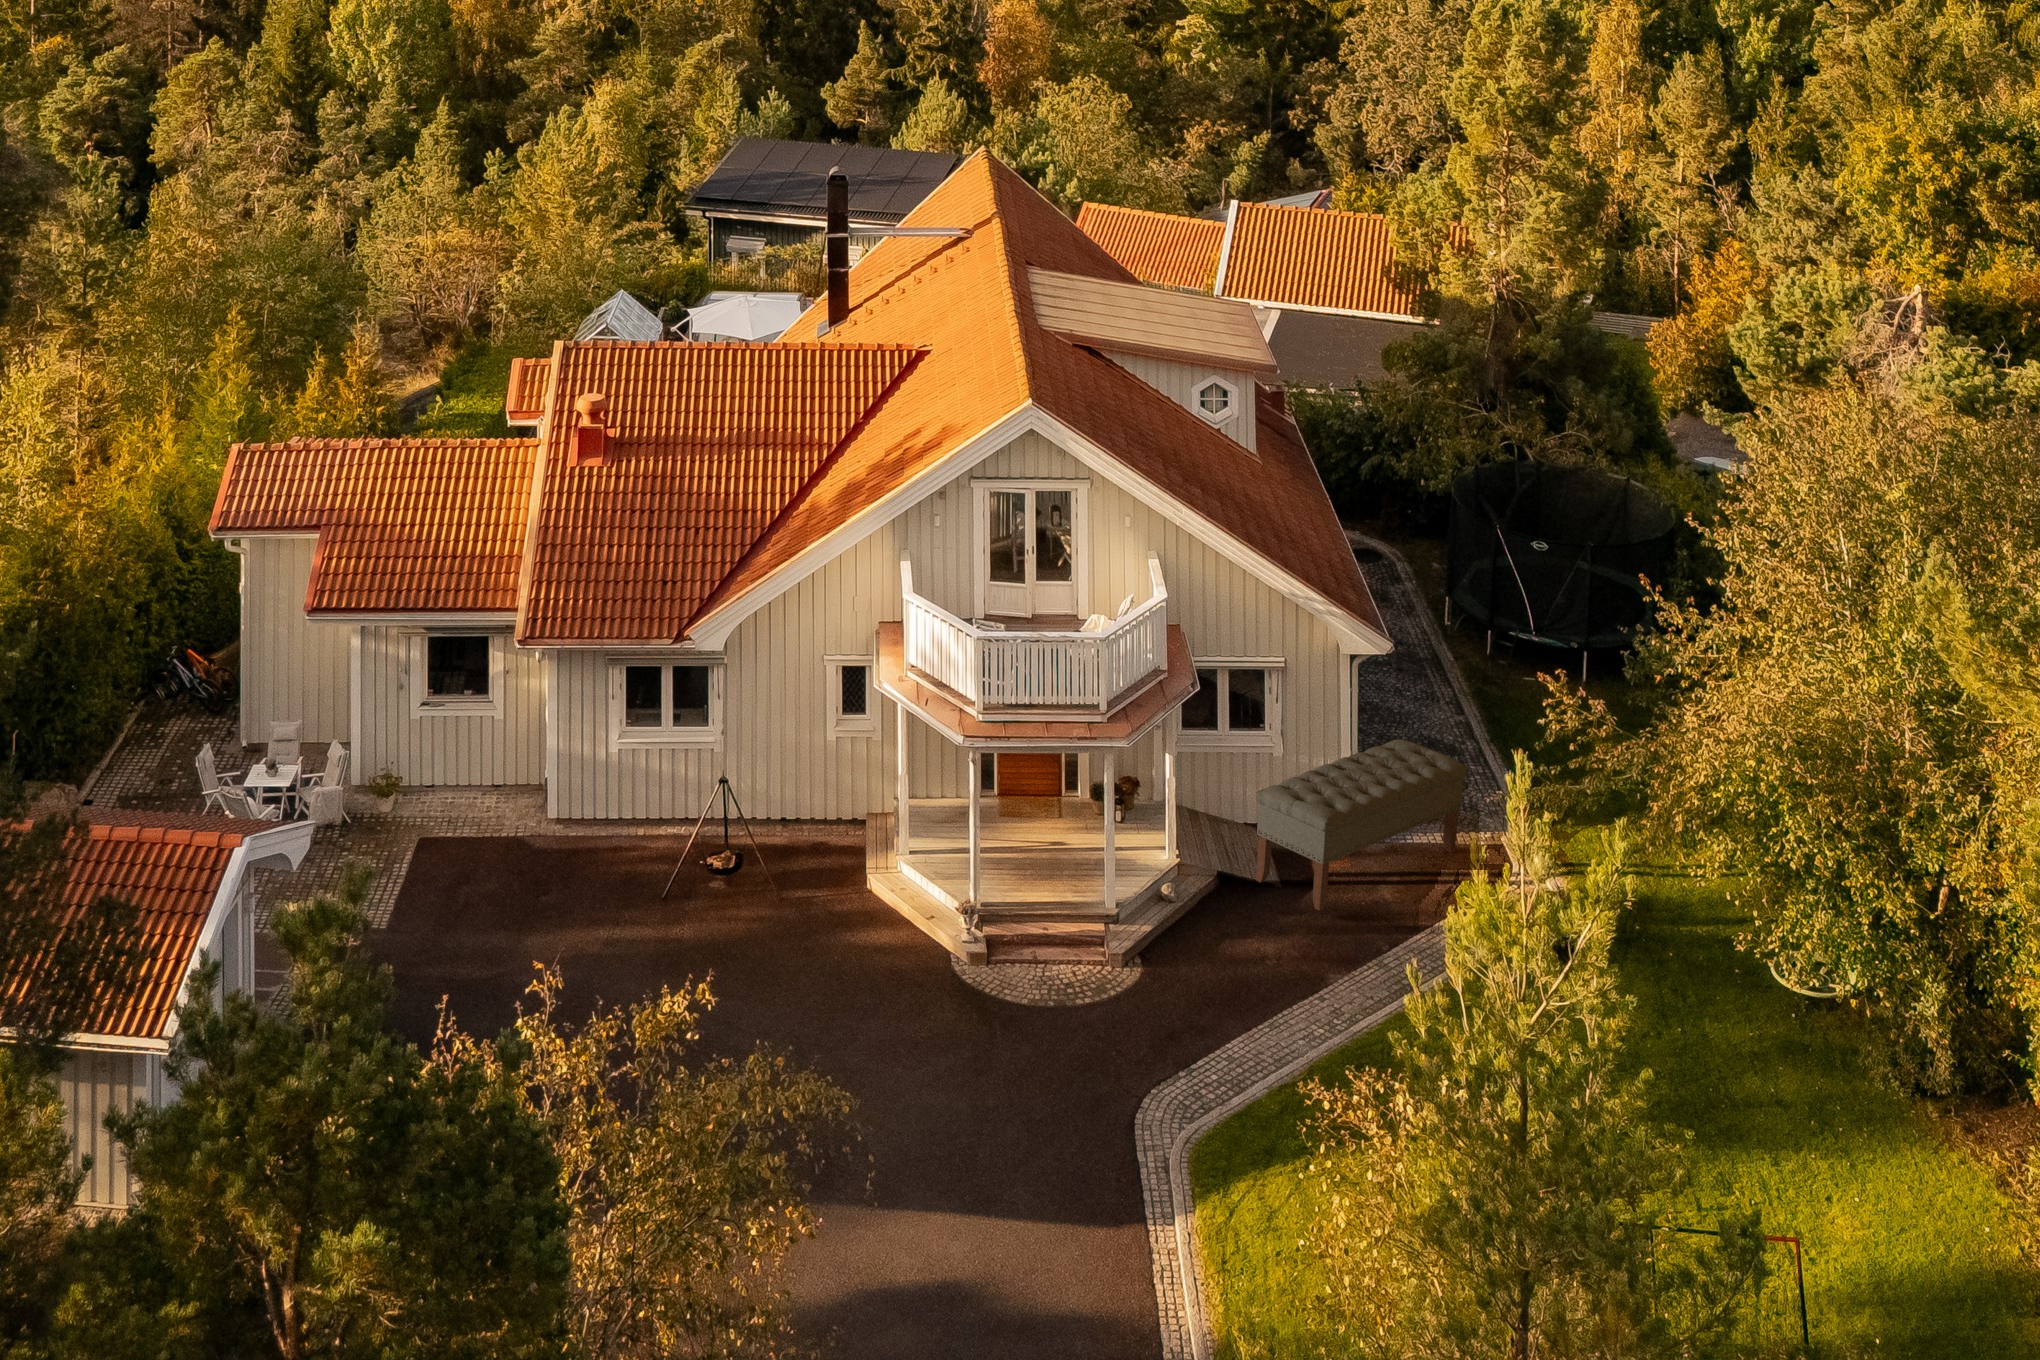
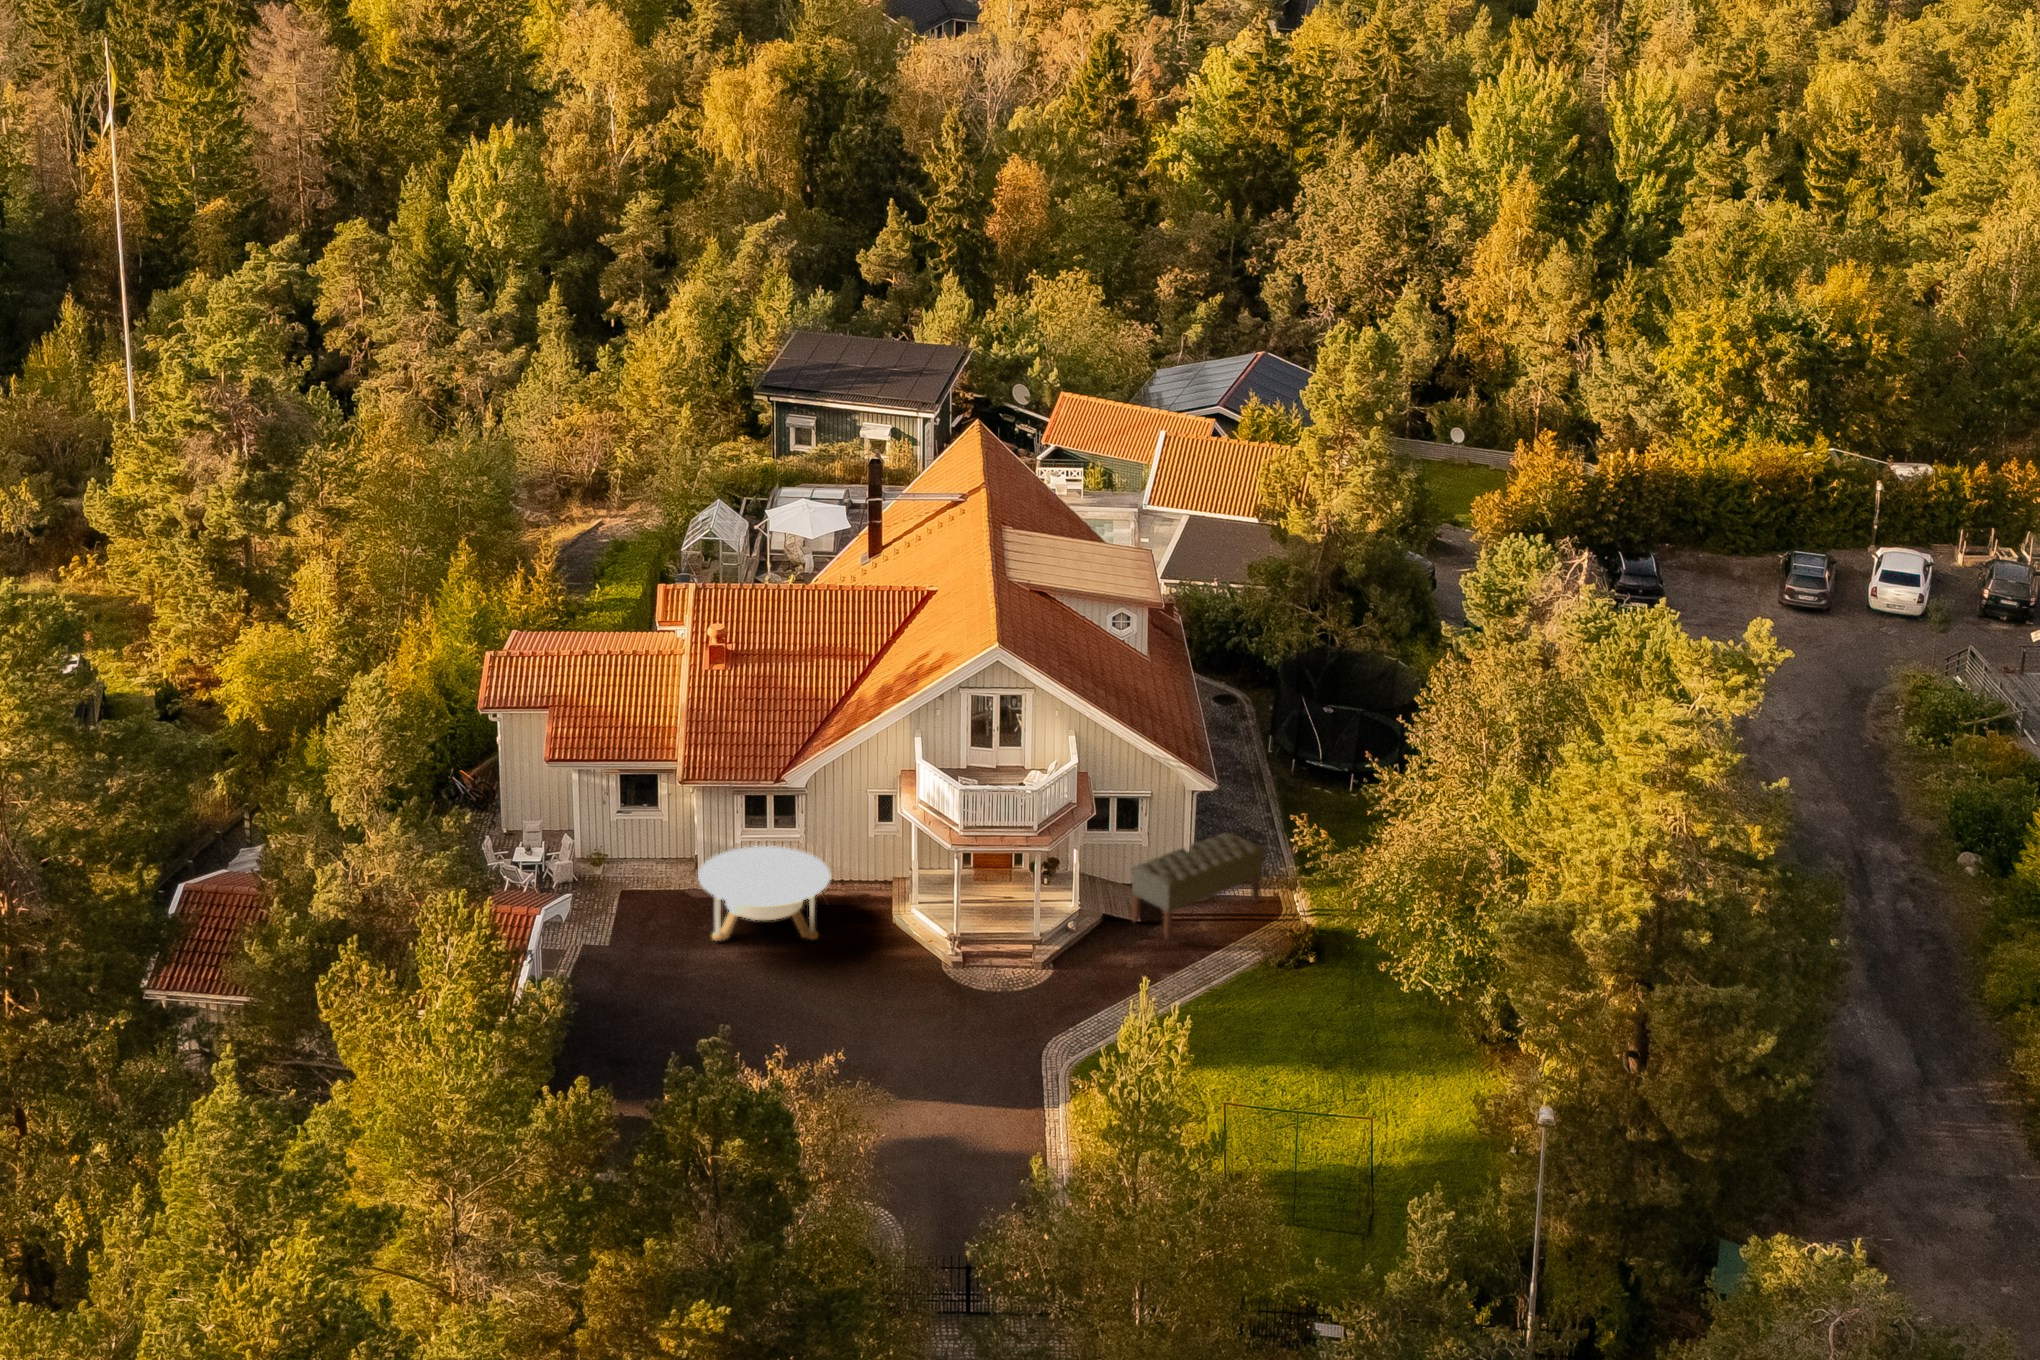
round table: none [541,753,762,907] -> present [698,846,830,941]

